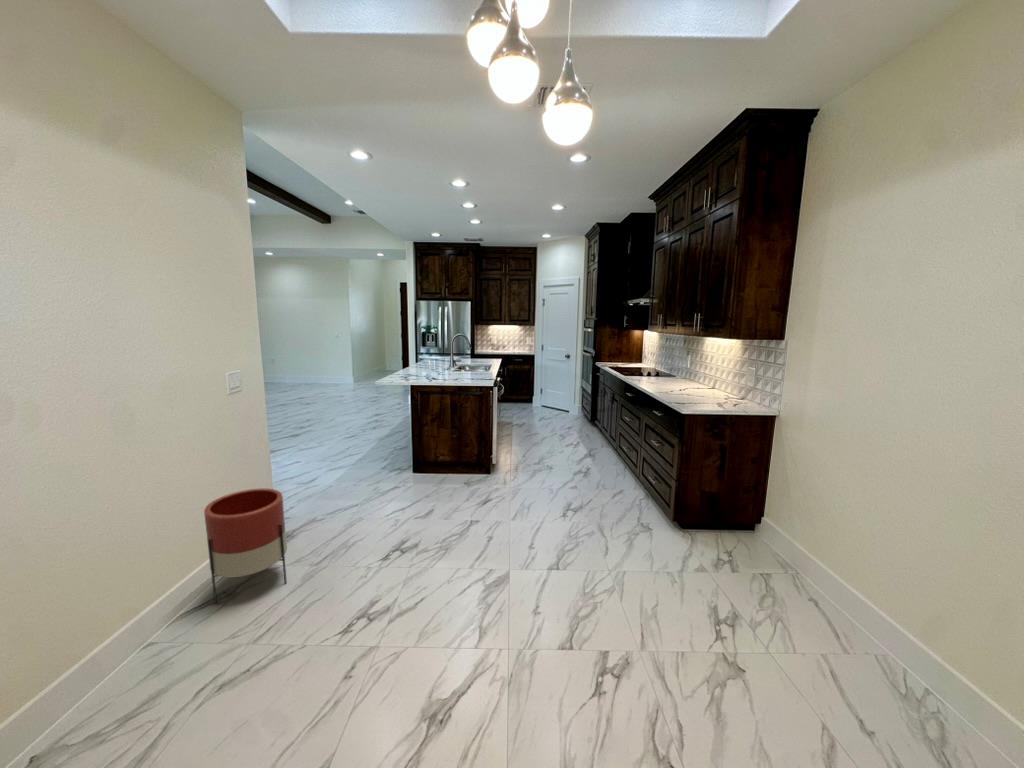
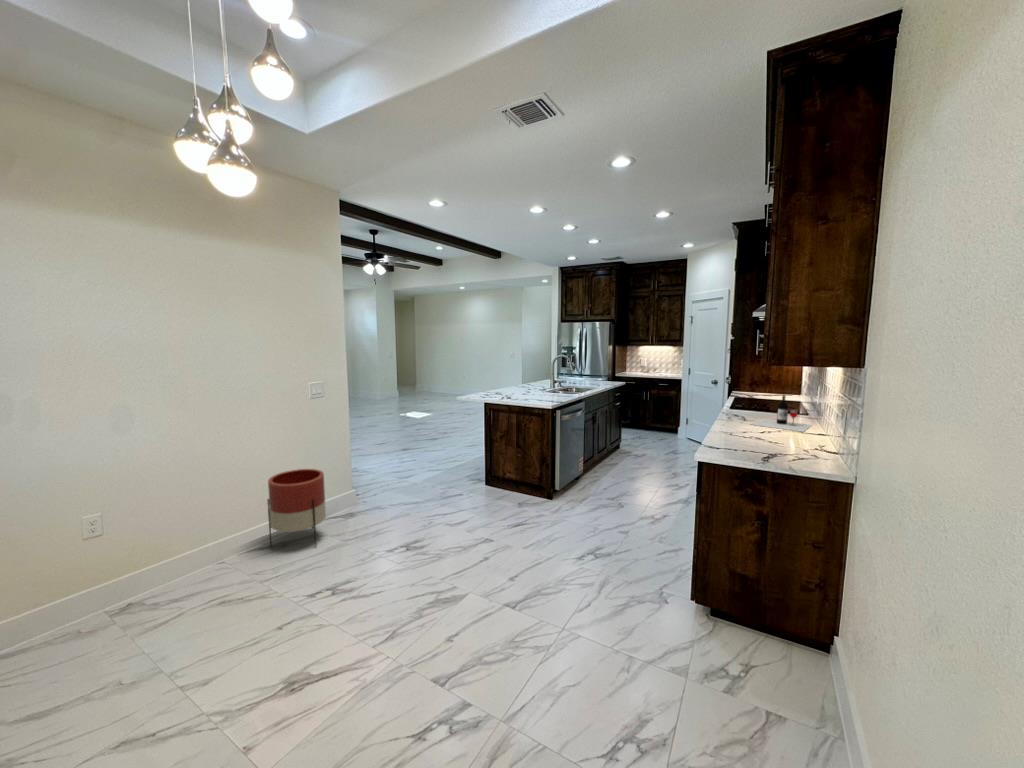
wine bottle: none [653,362,694,387] -> present [751,395,811,432]

